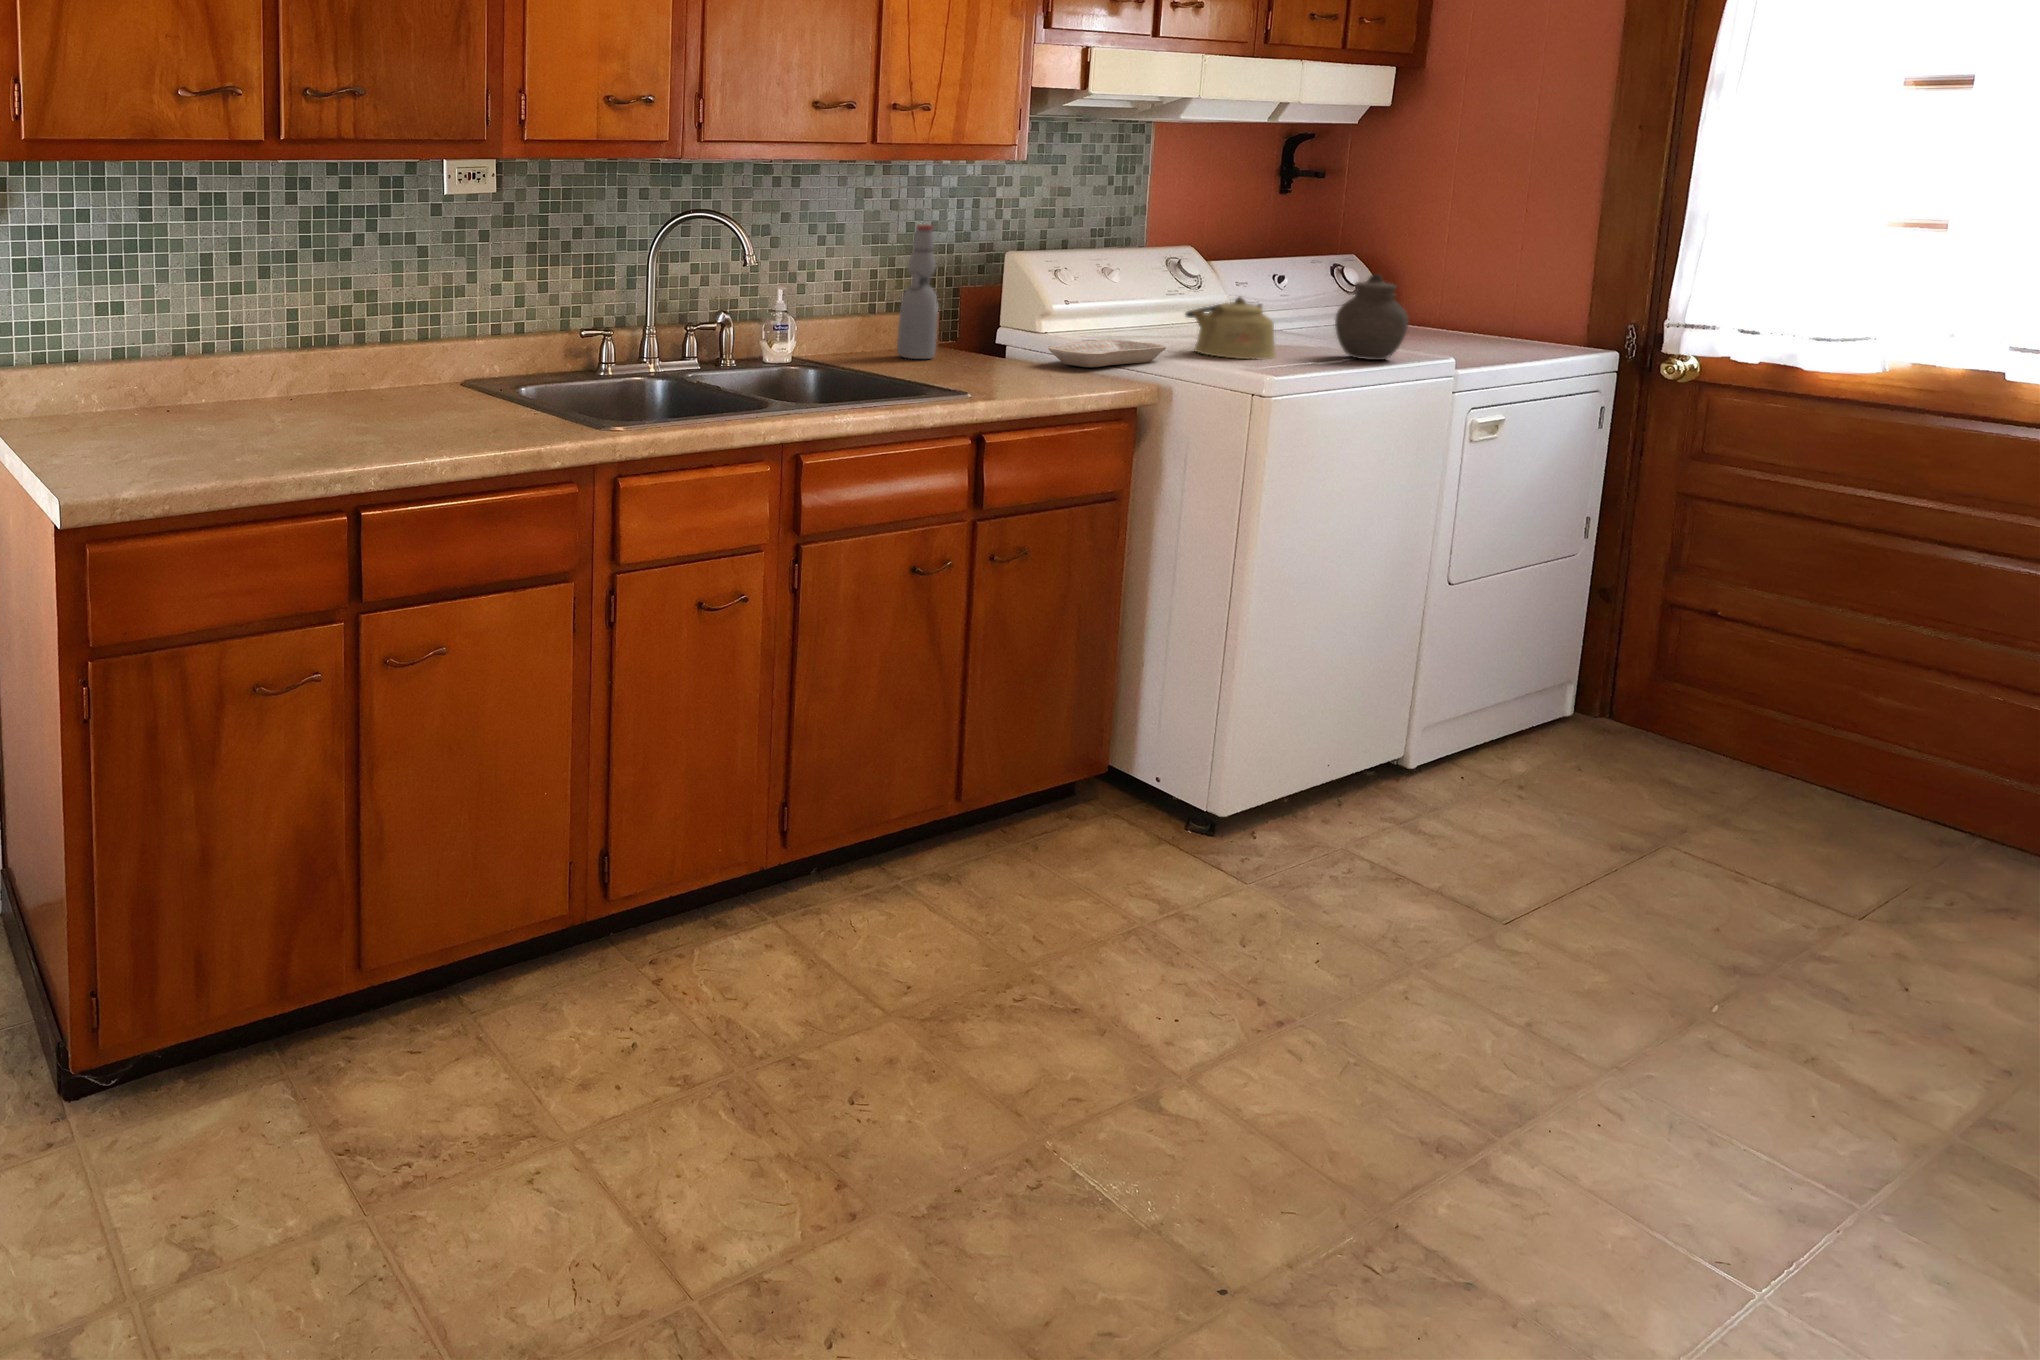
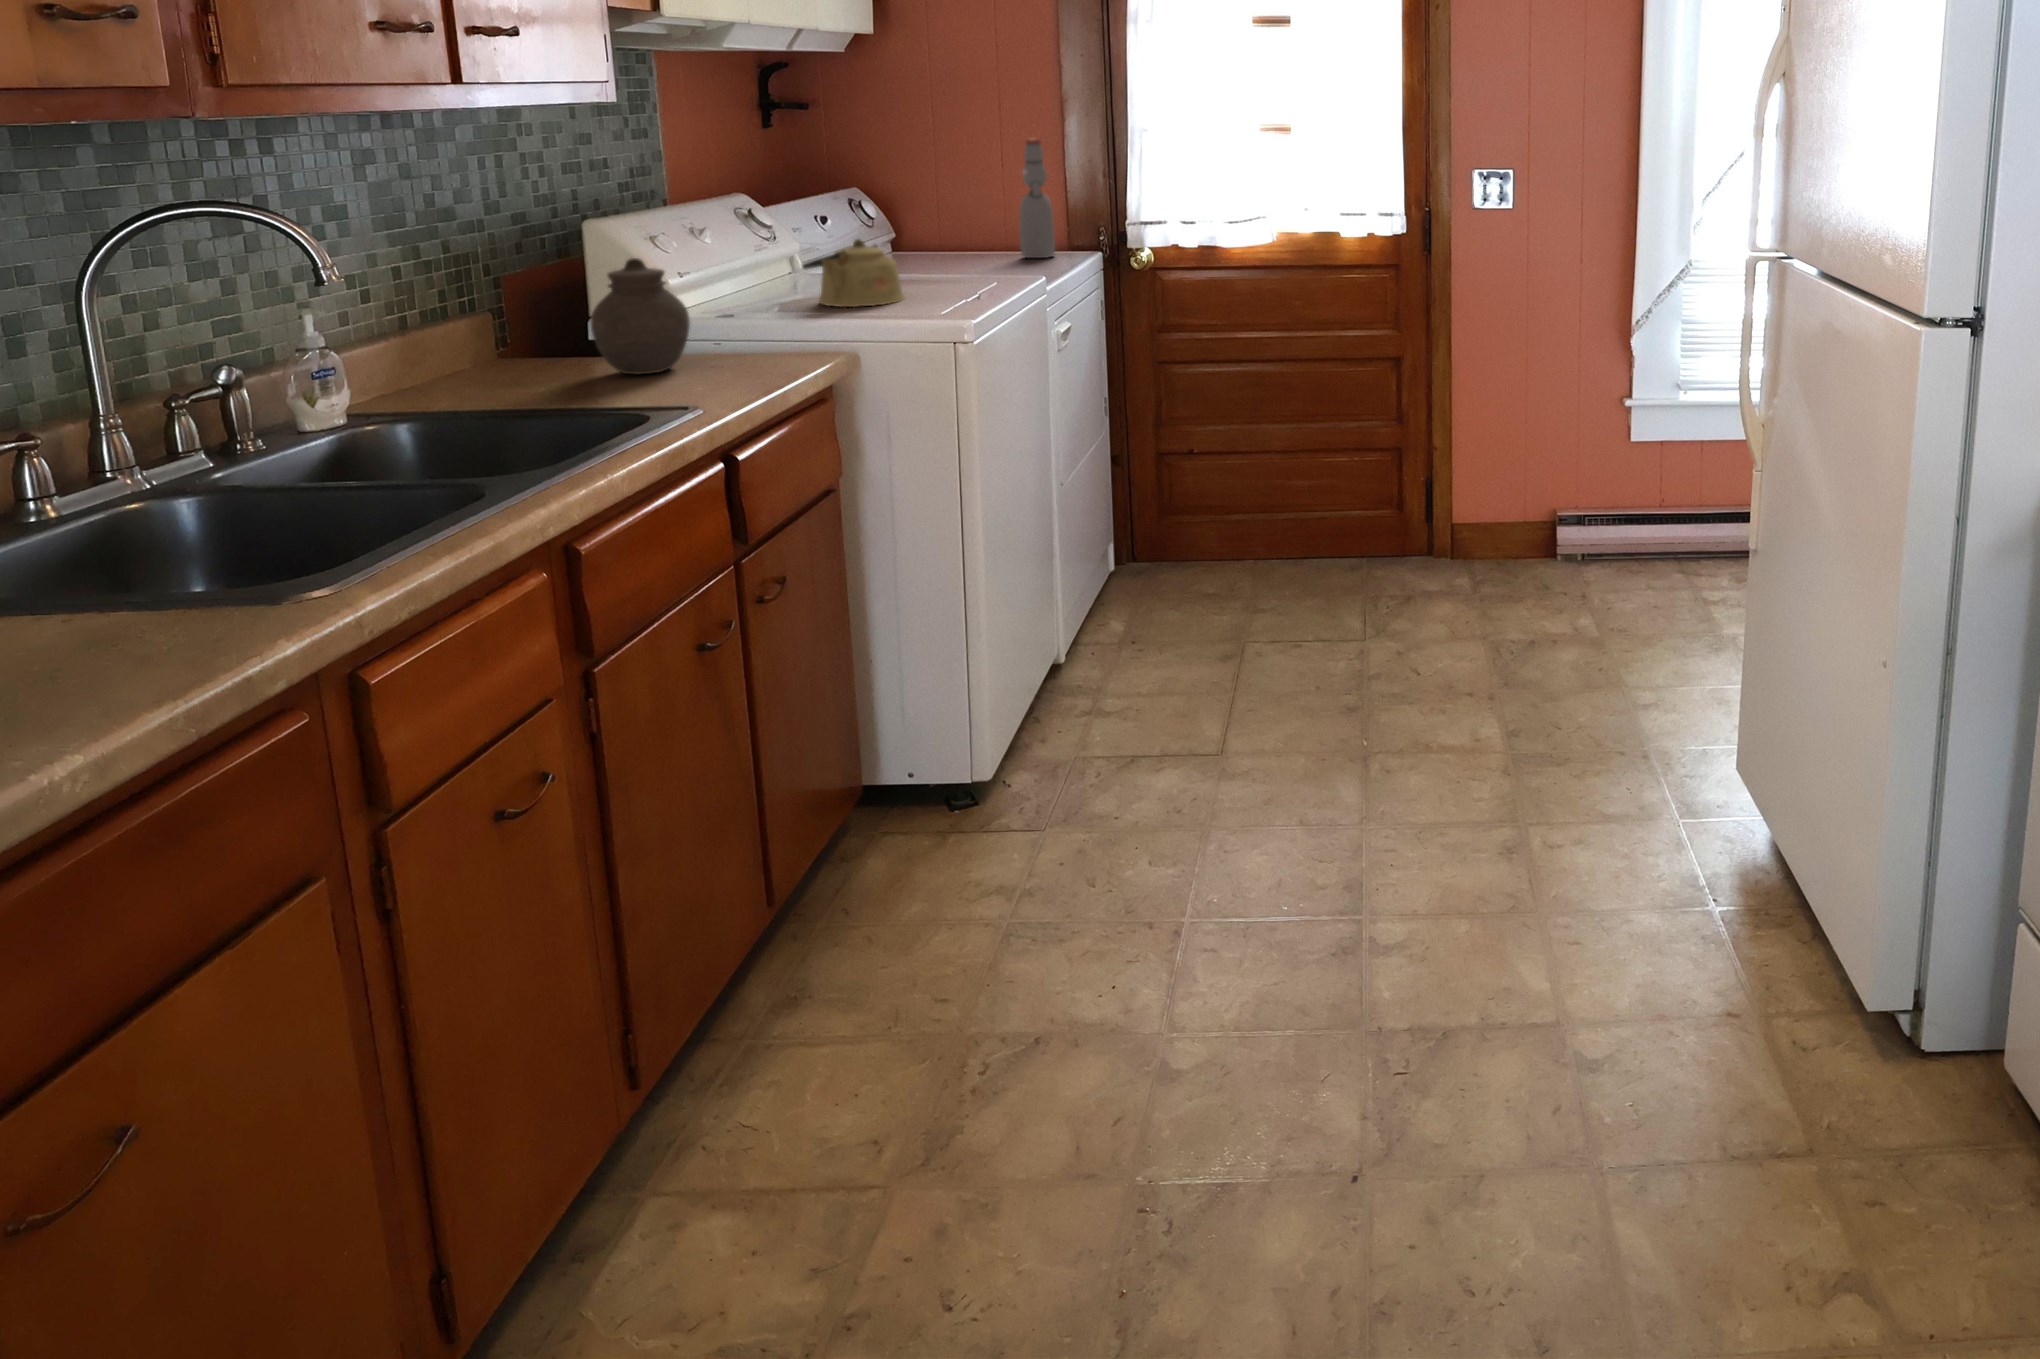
bottle: present [897,224,938,359] -> present [1020,139,1055,258]
jar: present [1335,274,1408,360] -> present [591,258,690,374]
tray: present [1048,340,1166,367] -> none [708,304,819,346]

